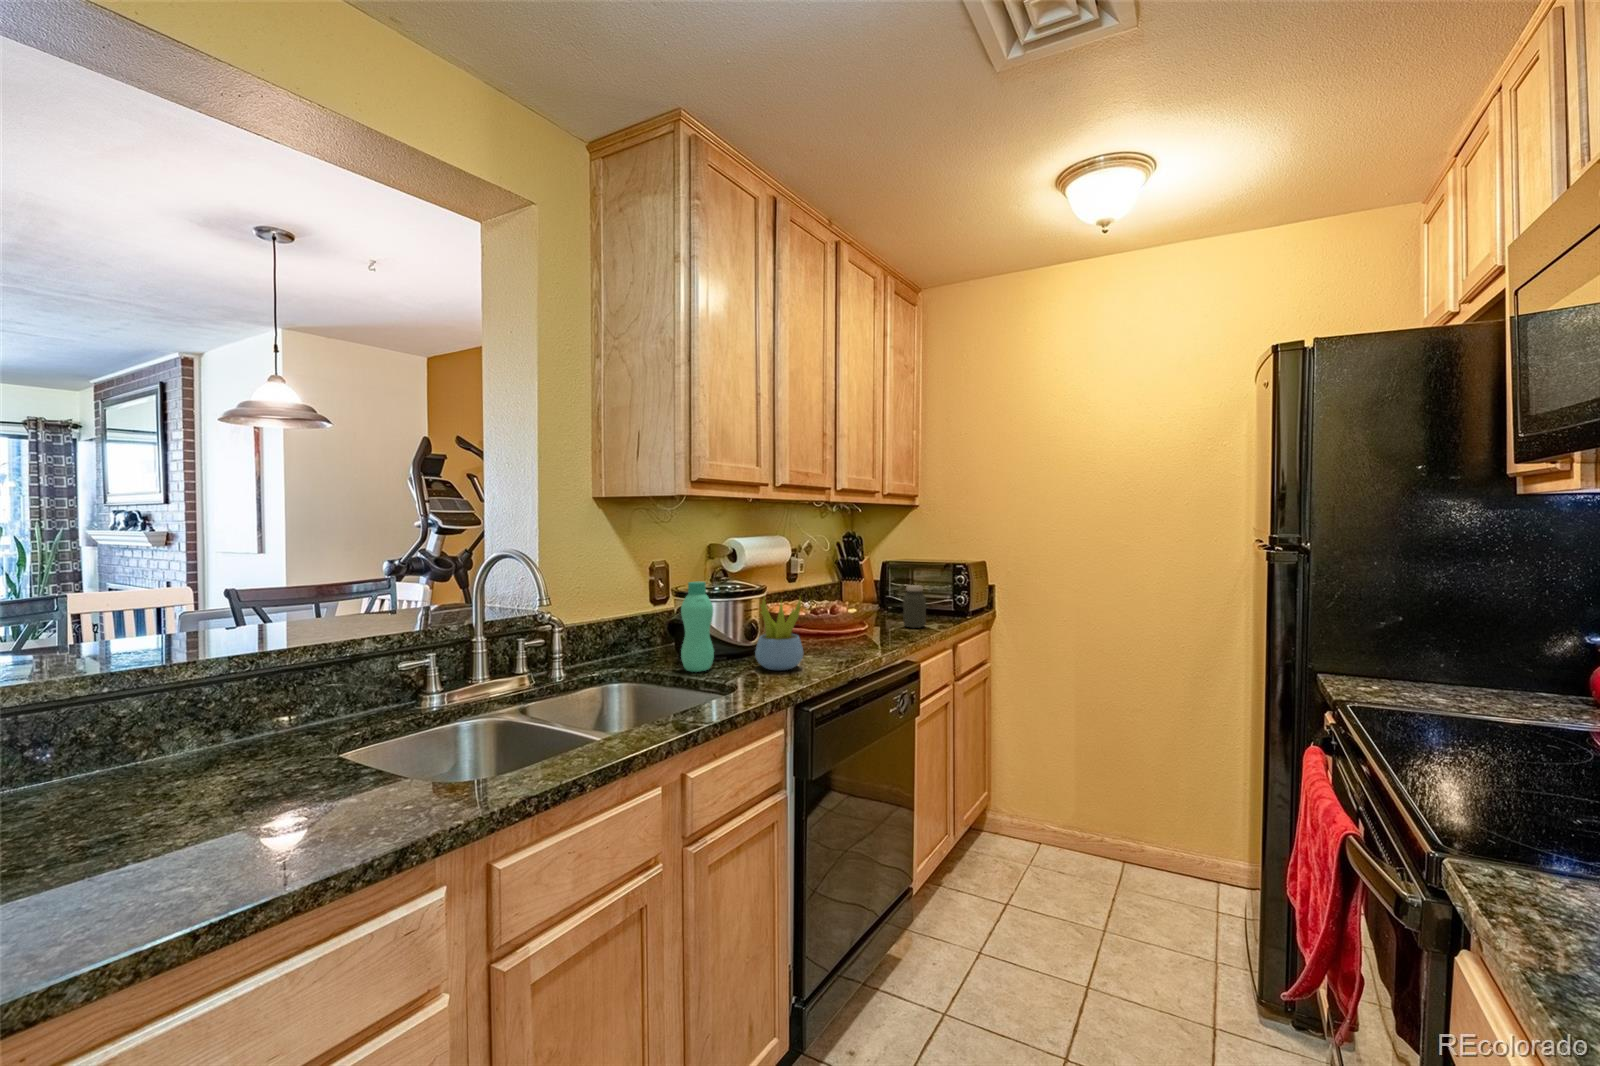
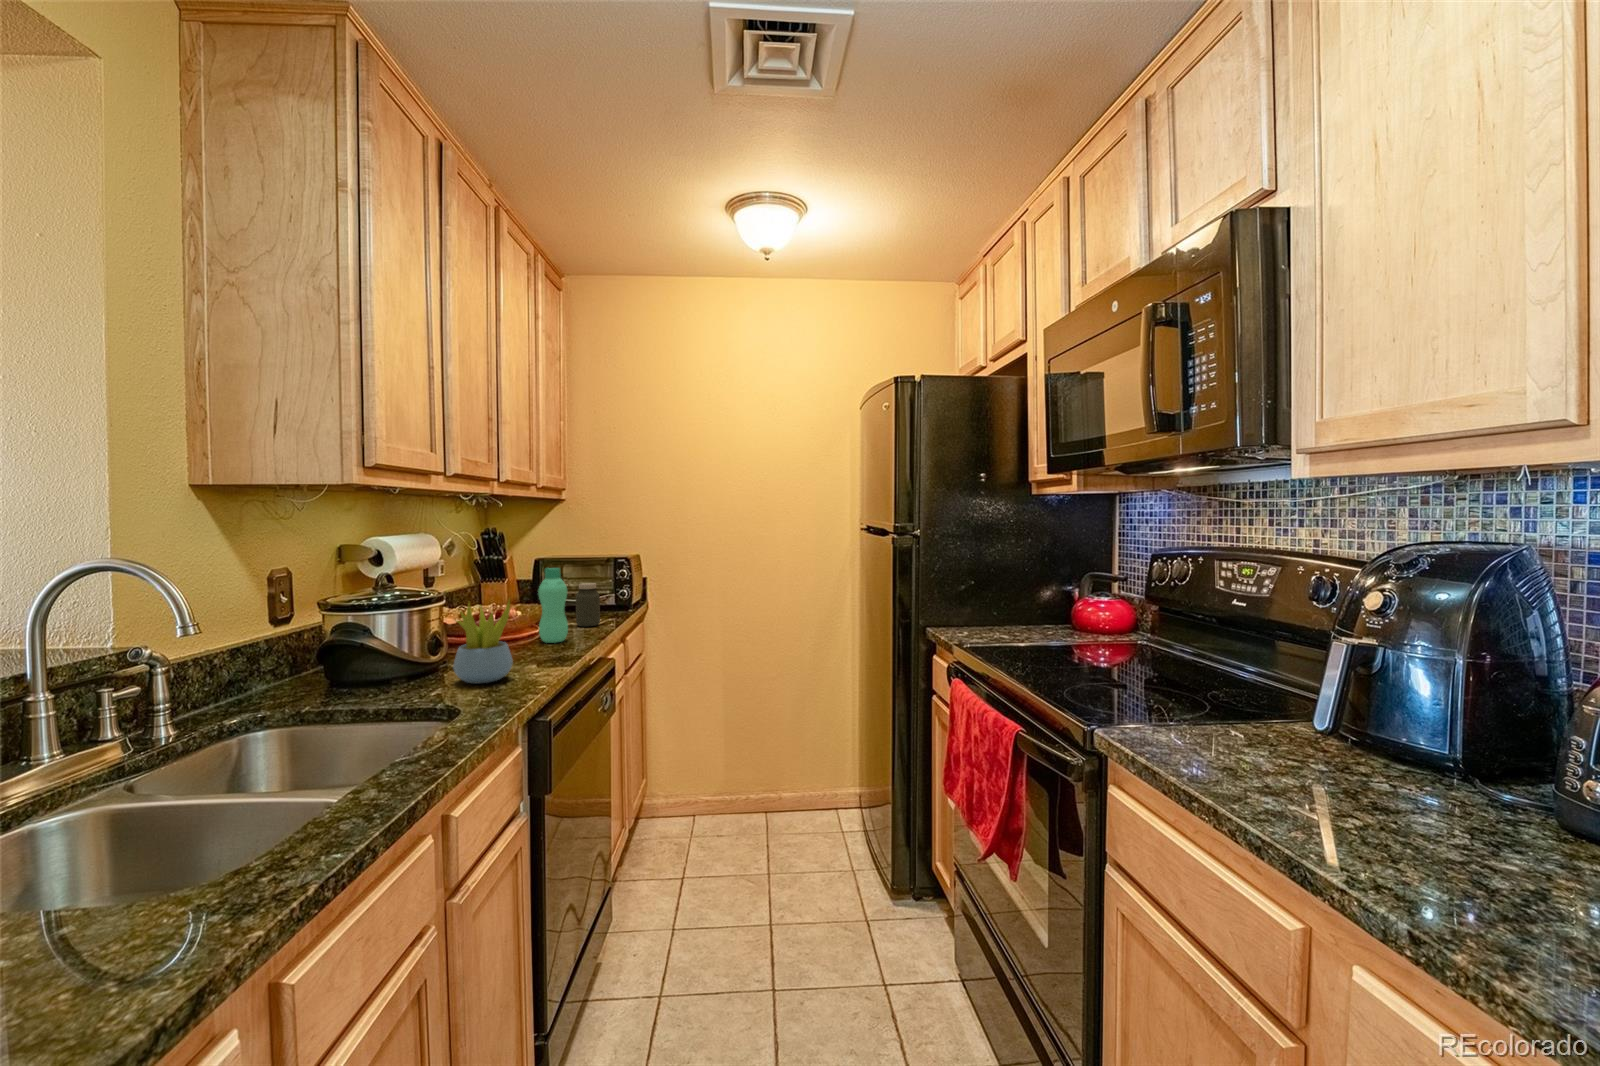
bottle: present [681,582,714,672] -> present [538,568,568,643]

